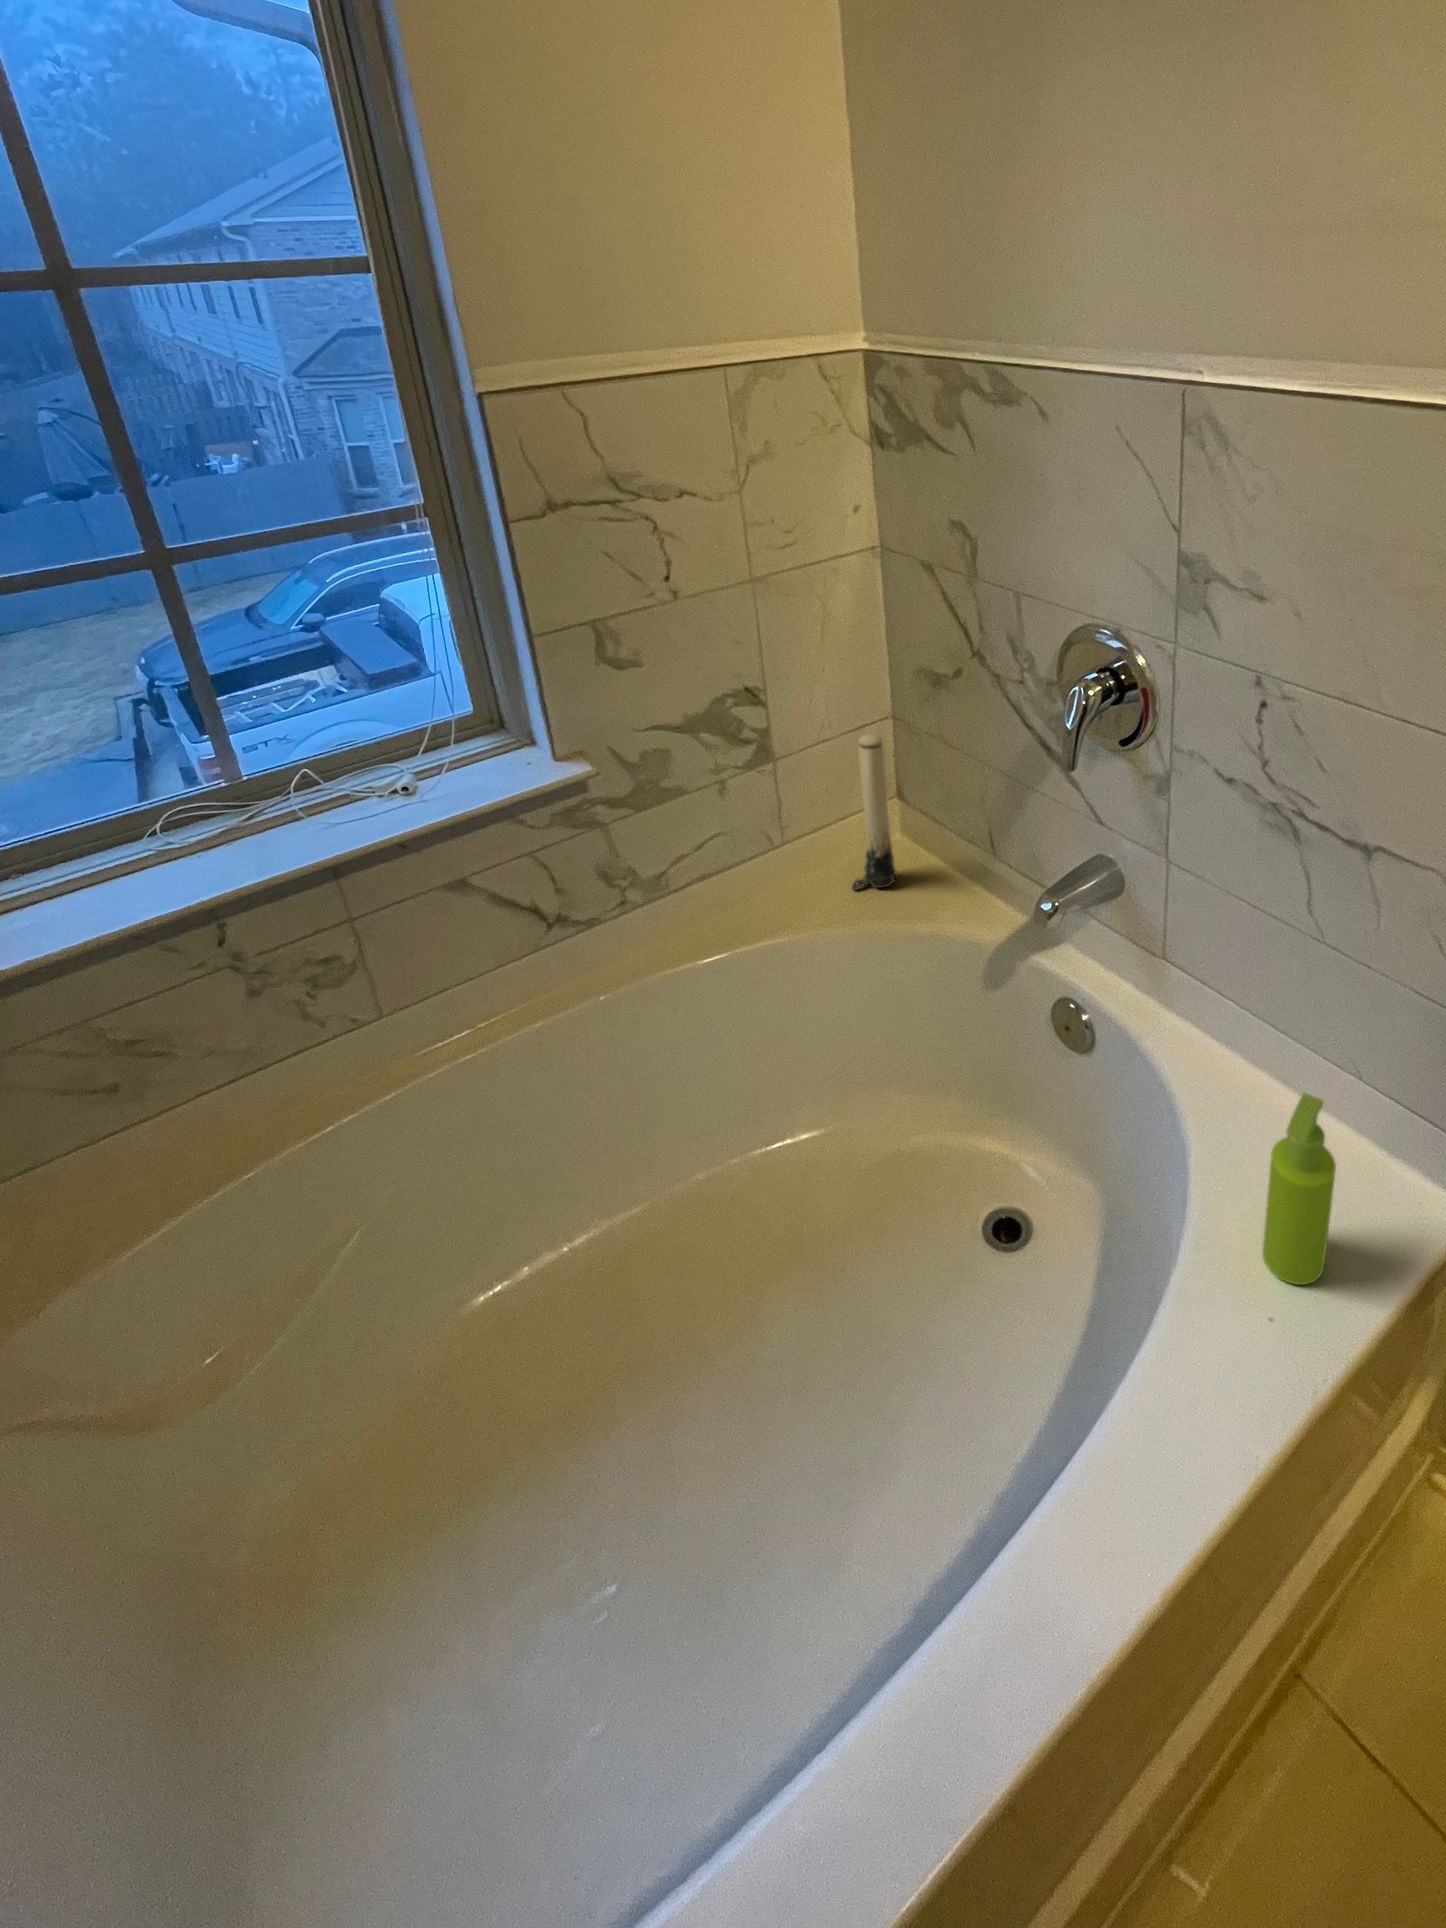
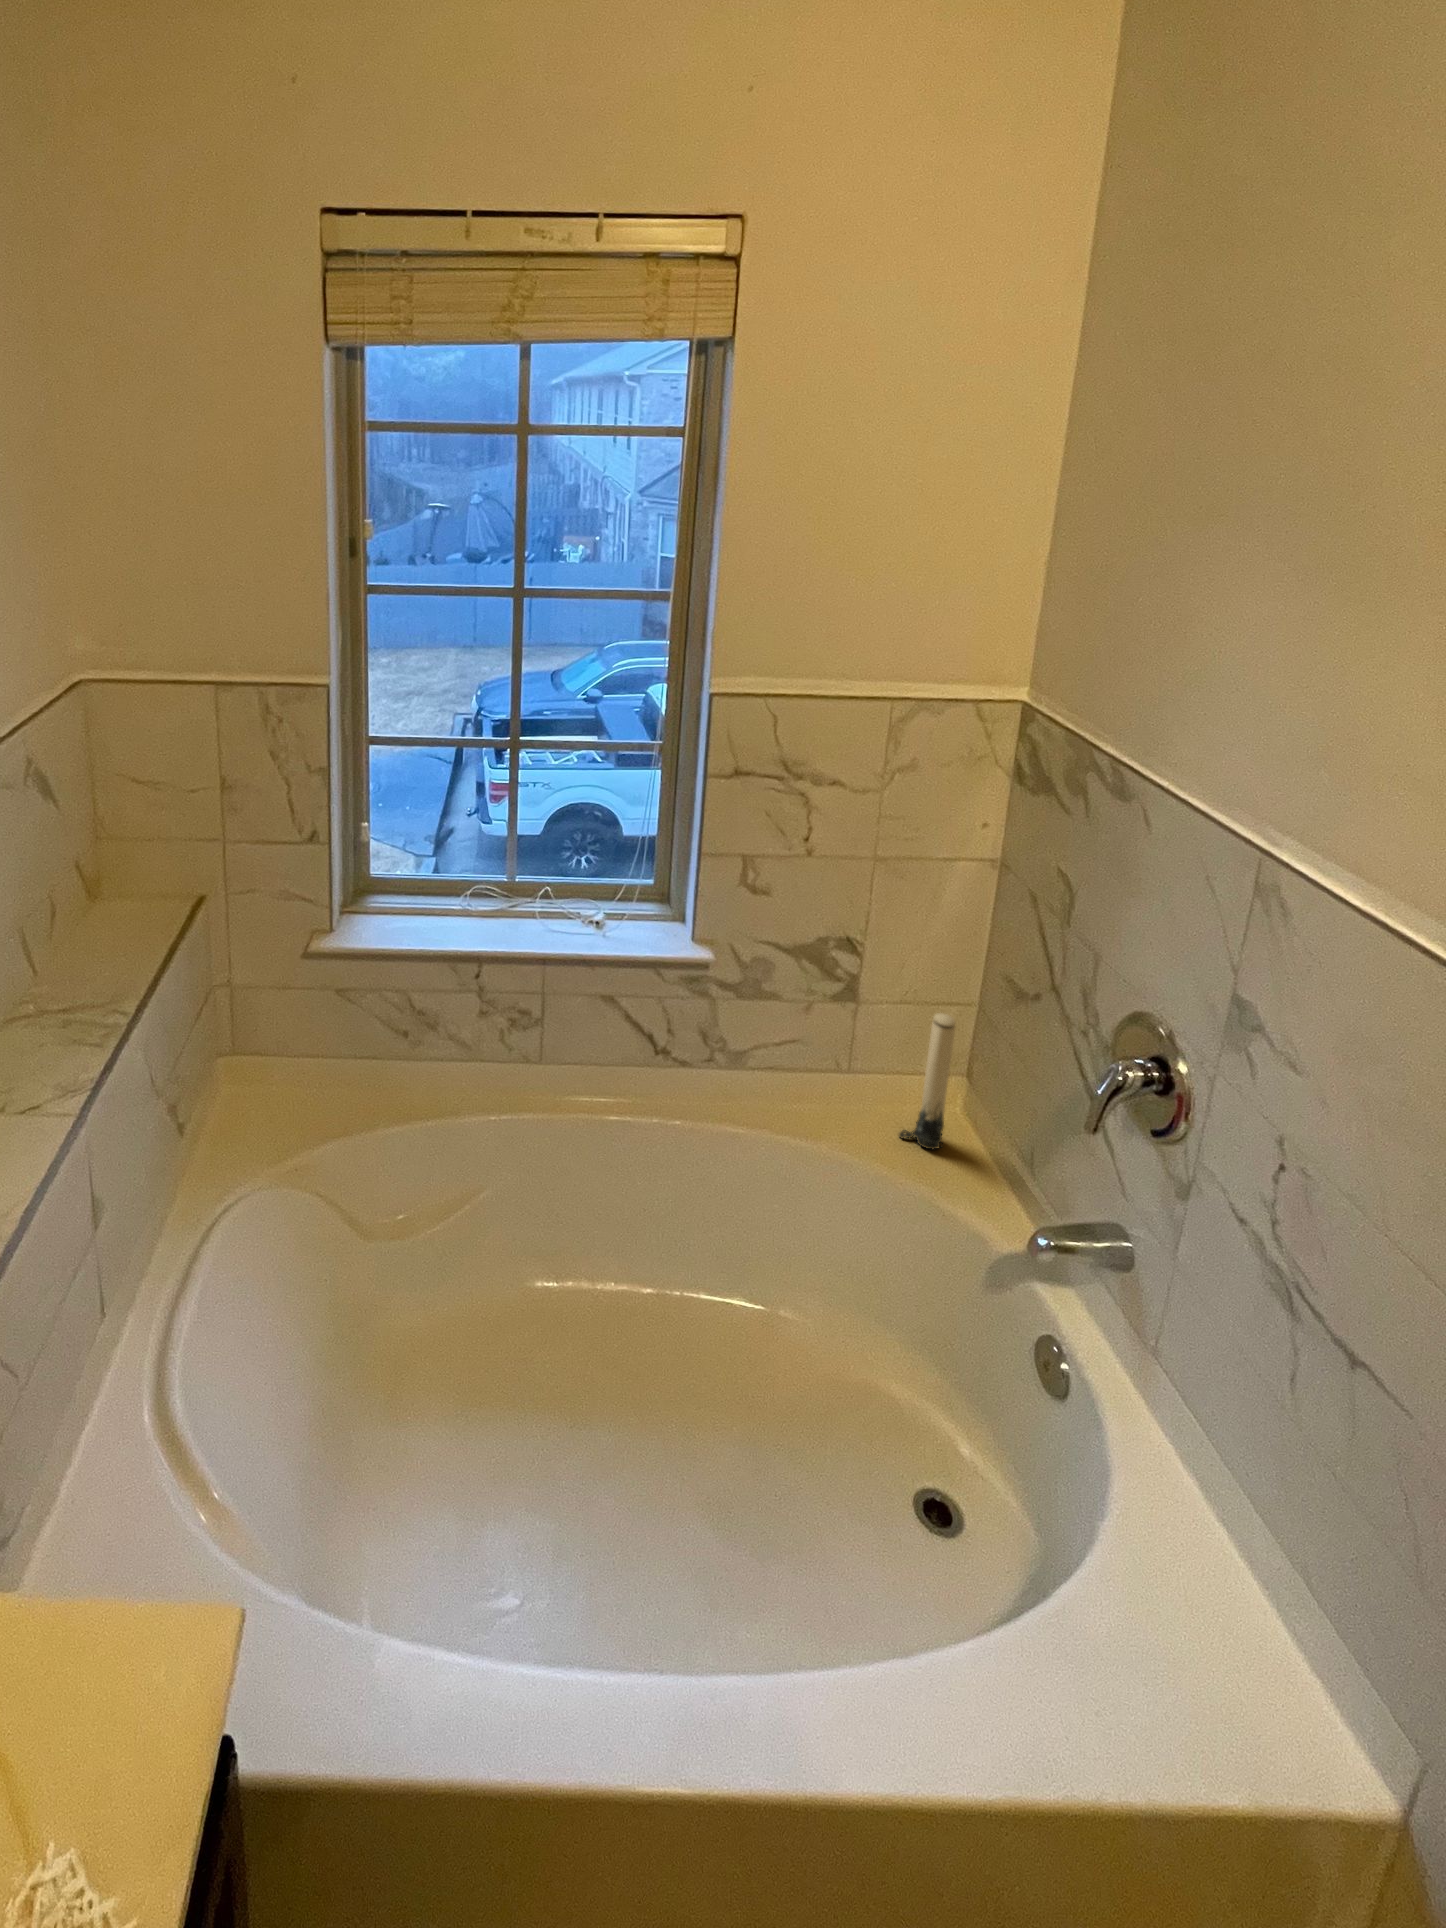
soap dispenser: present [1263,1093,1336,1285] -> none [1124,1543,1214,1738]

